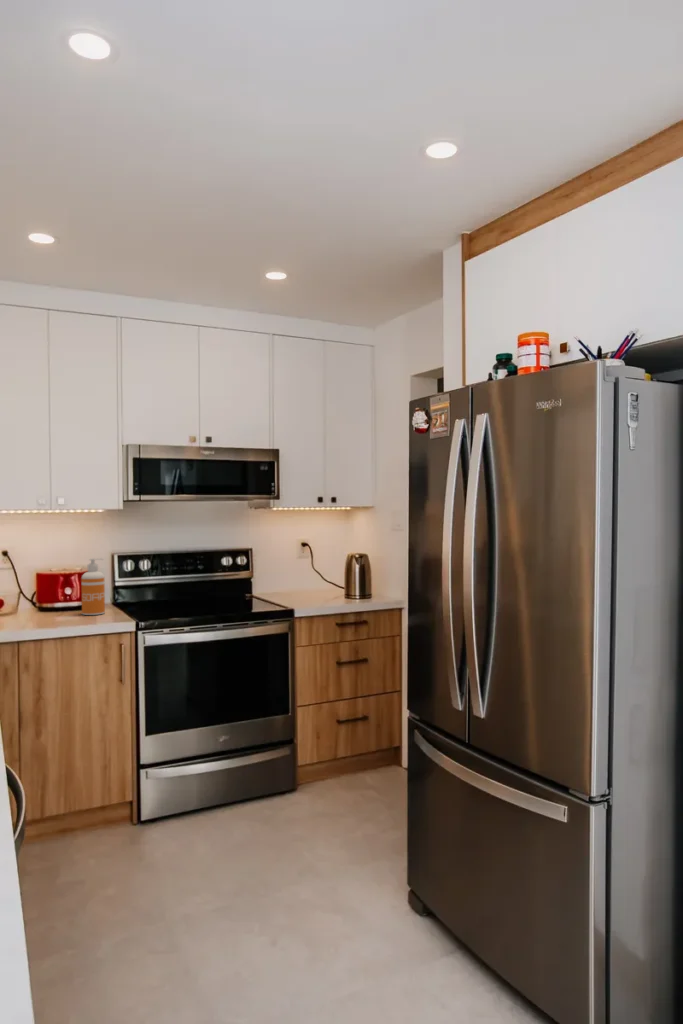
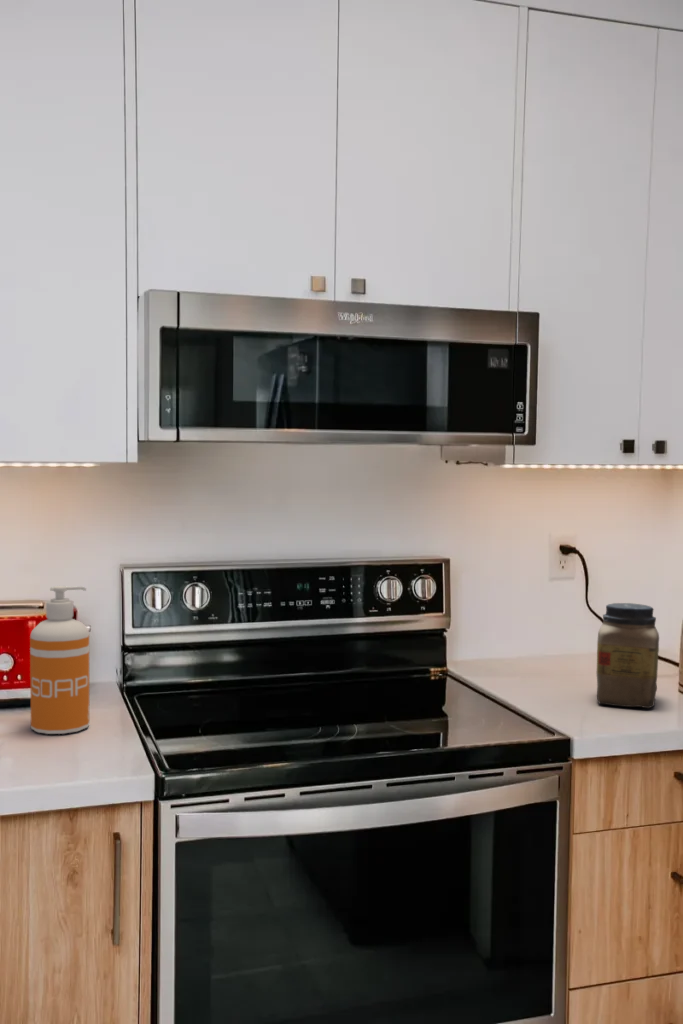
jar: none [309,562,333,601] -> present [597,603,659,708]

